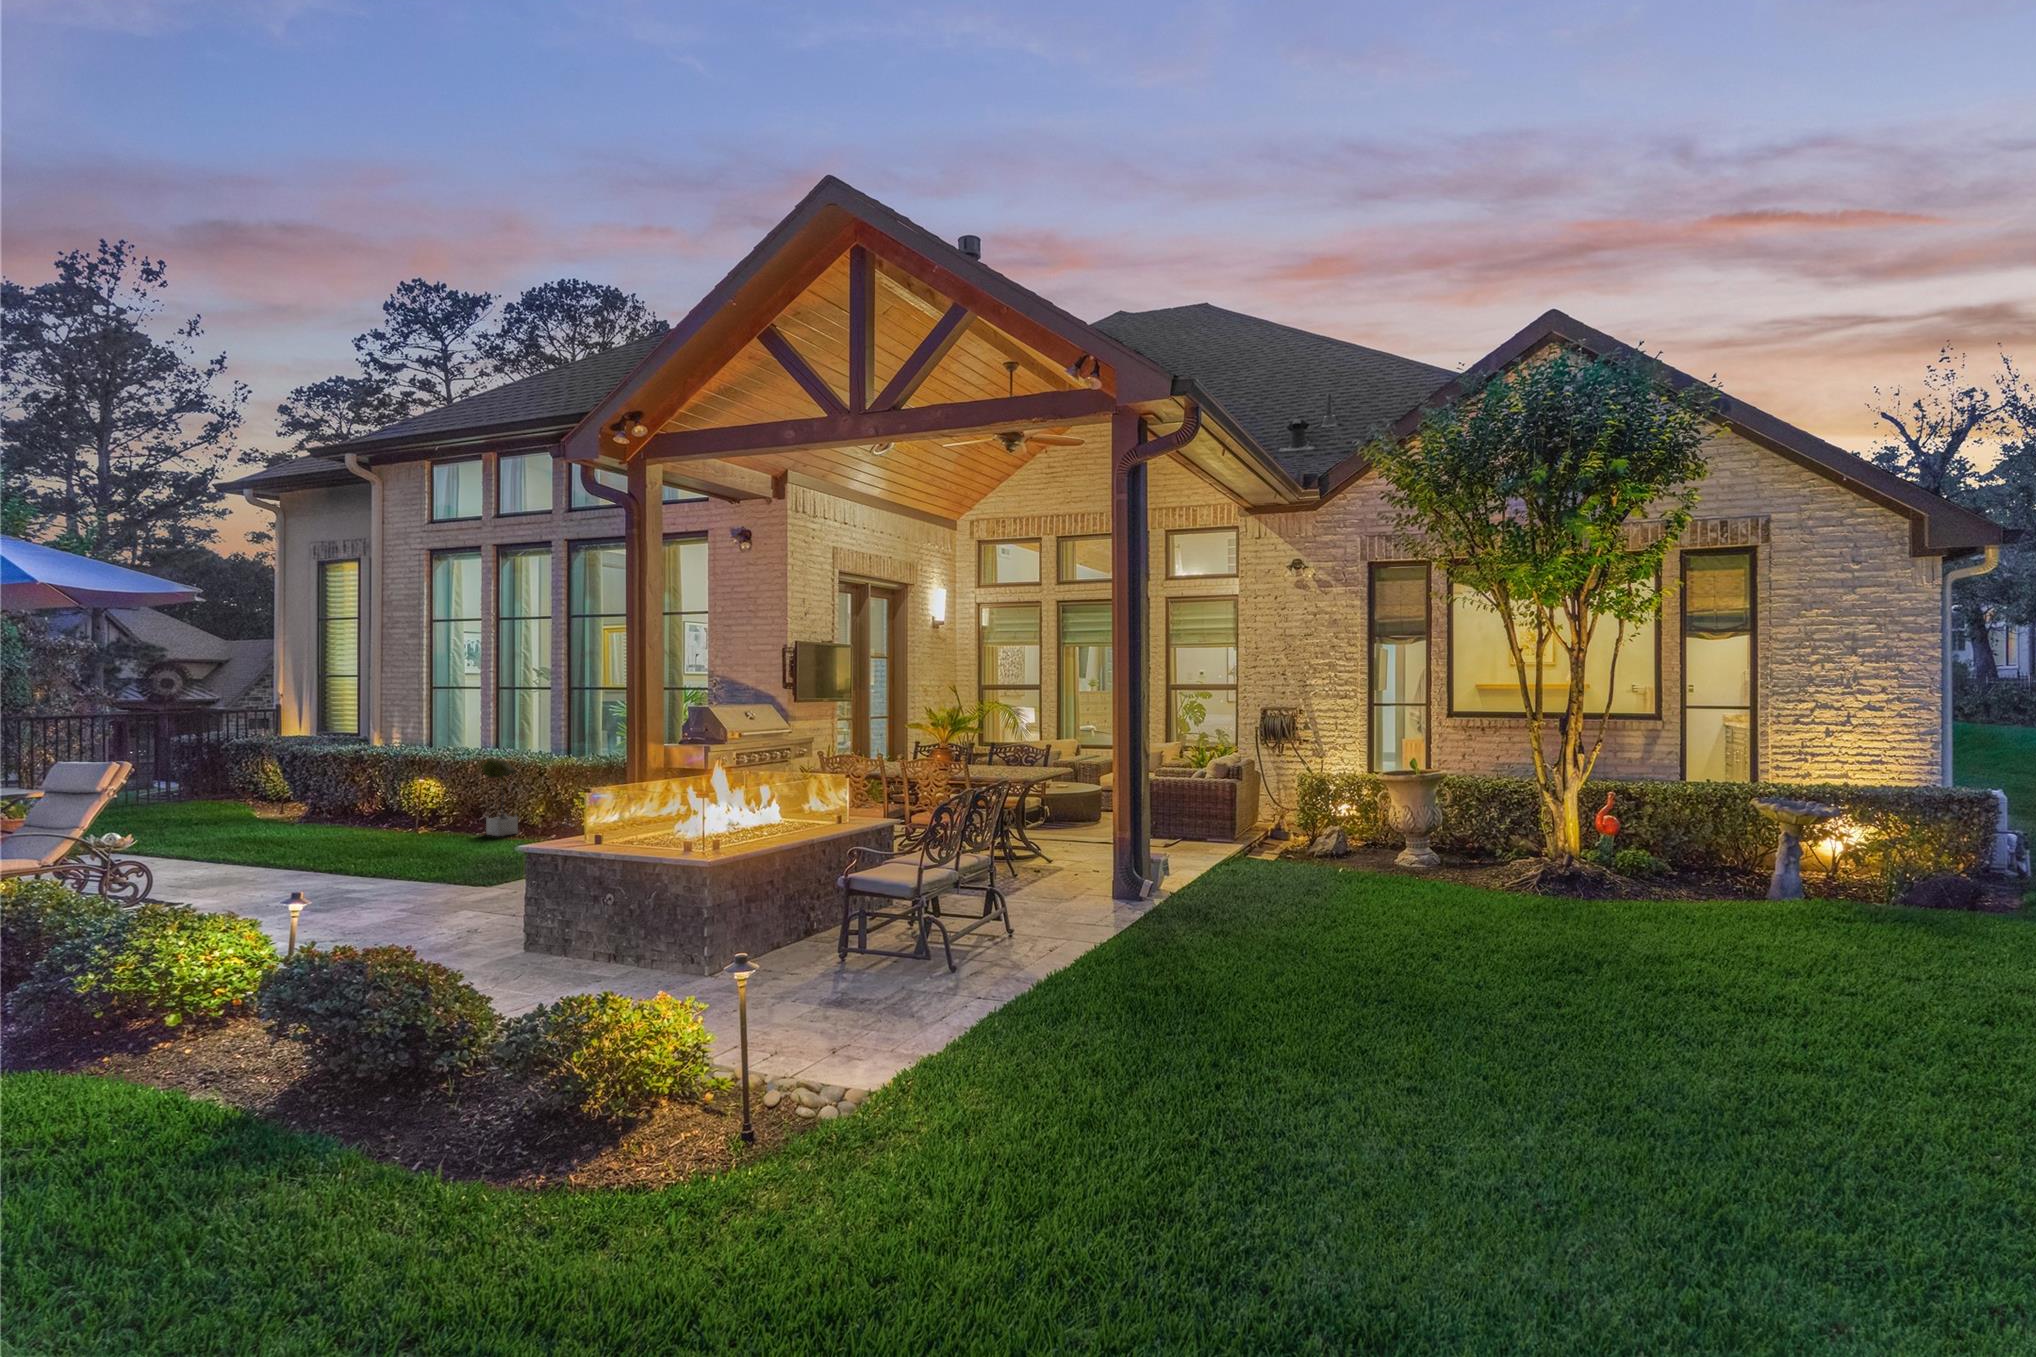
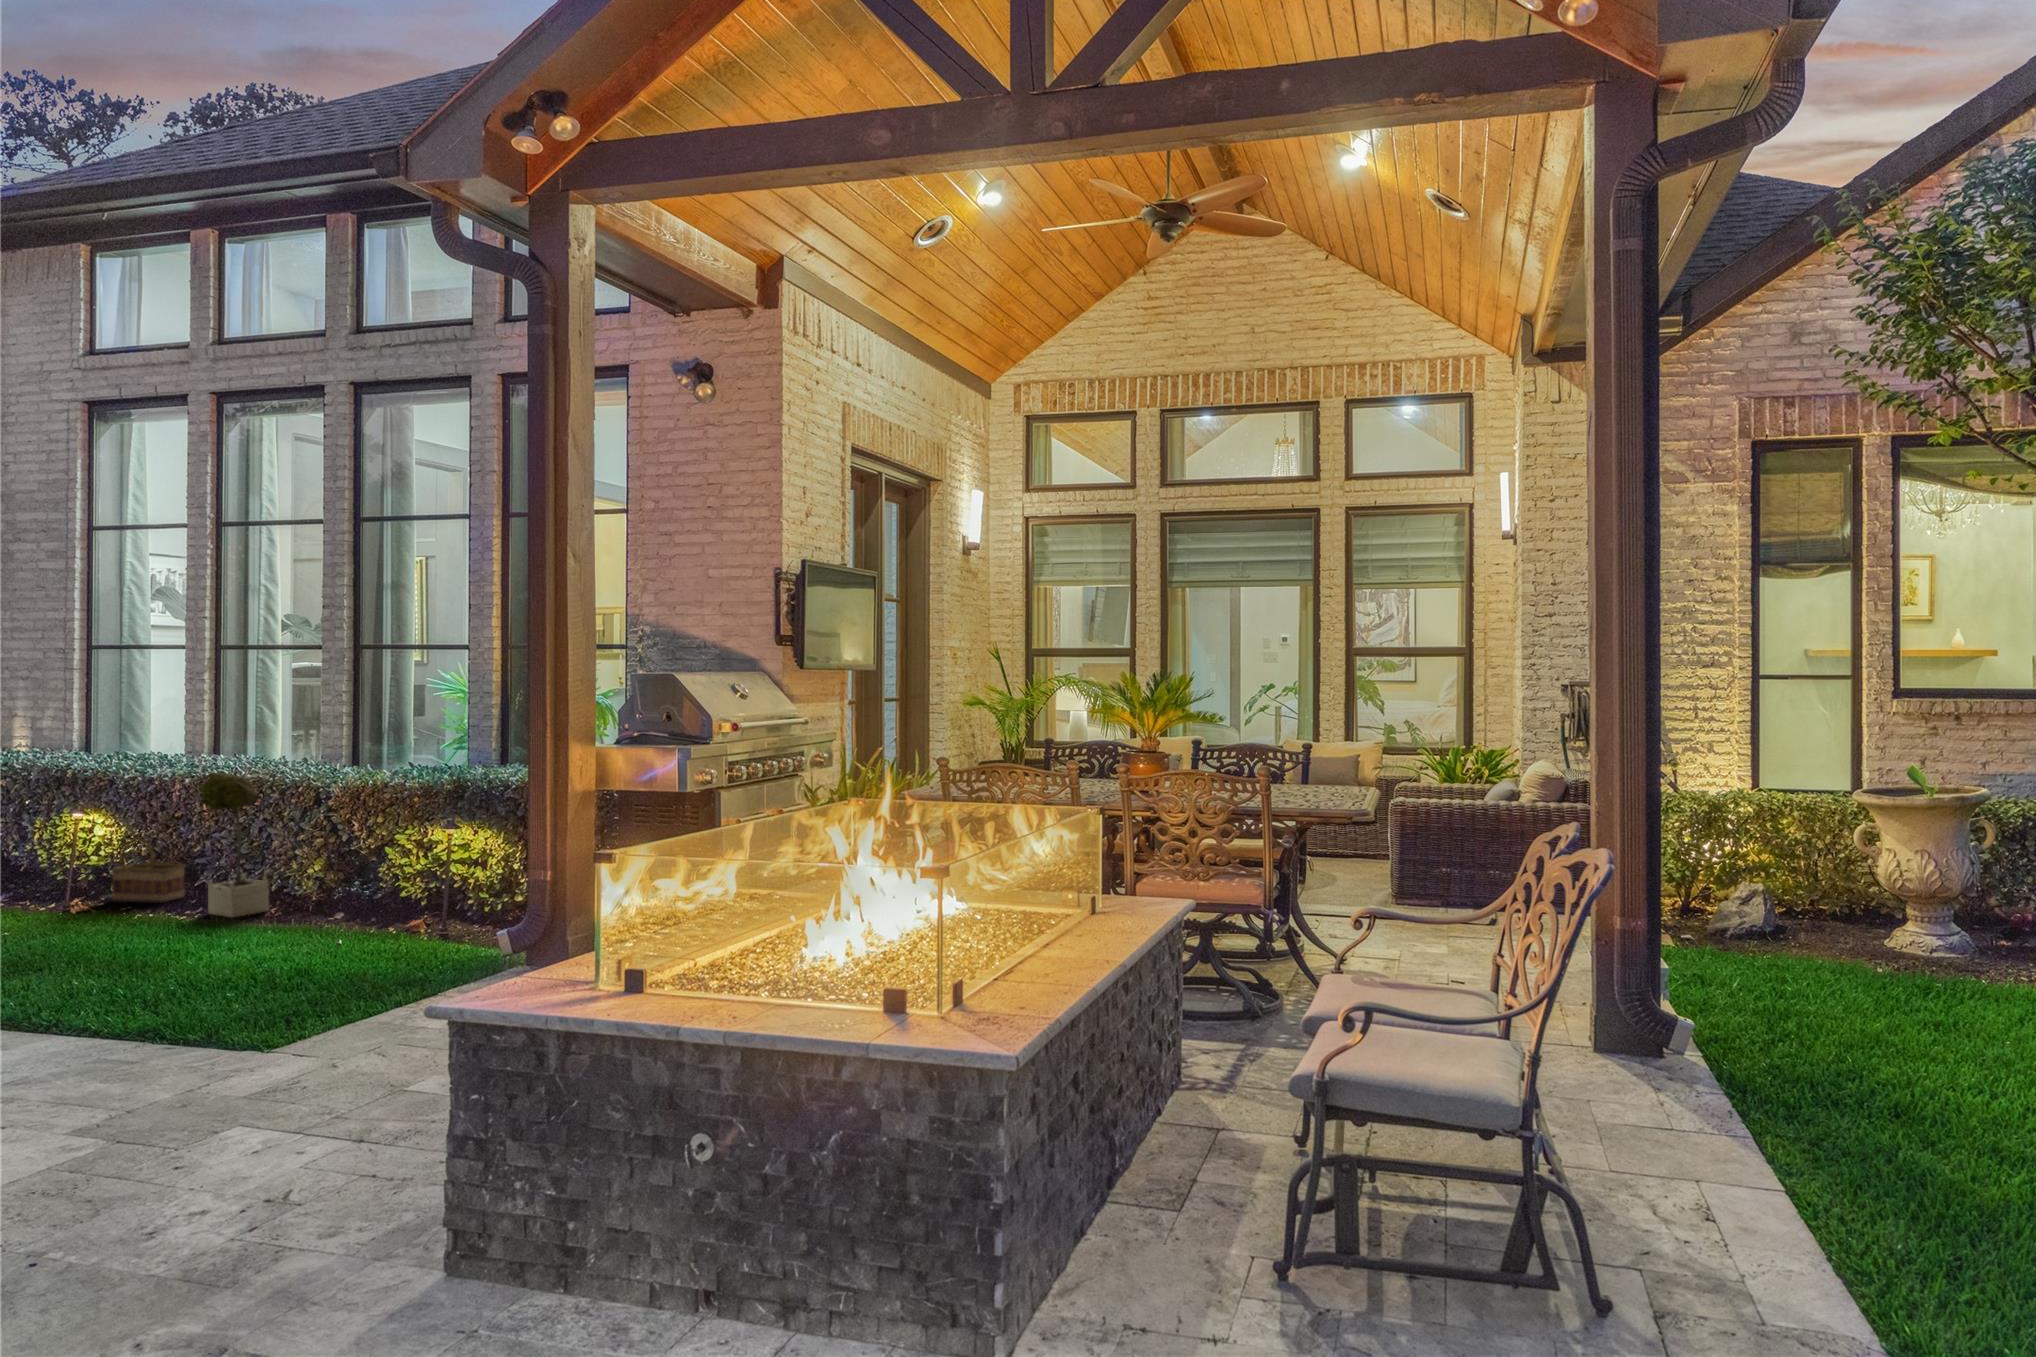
basket: none [438,792,477,829] -> present [112,838,185,903]

